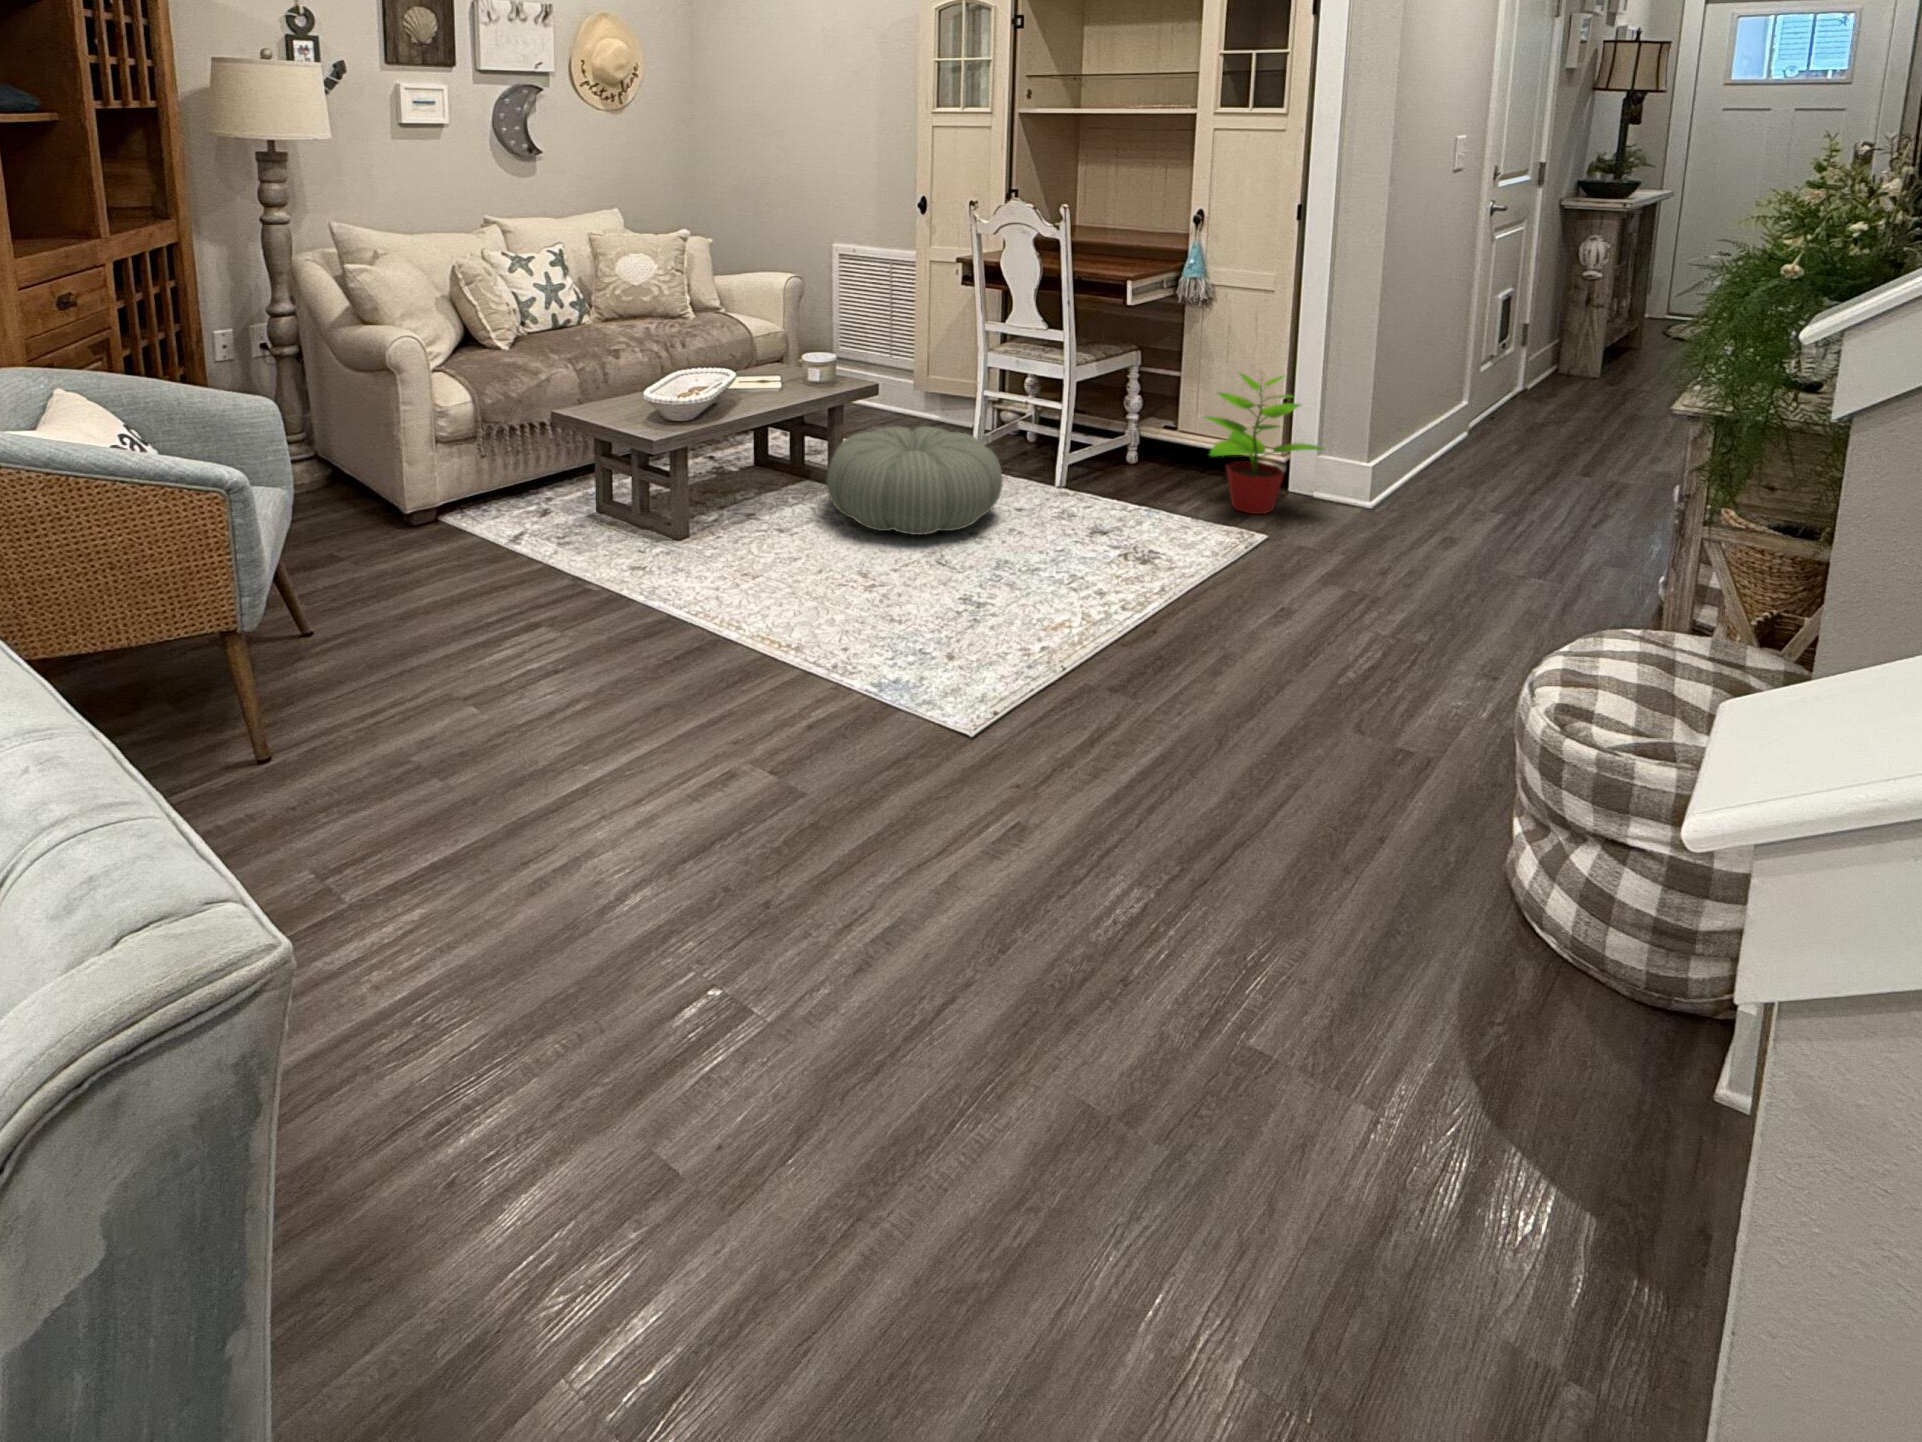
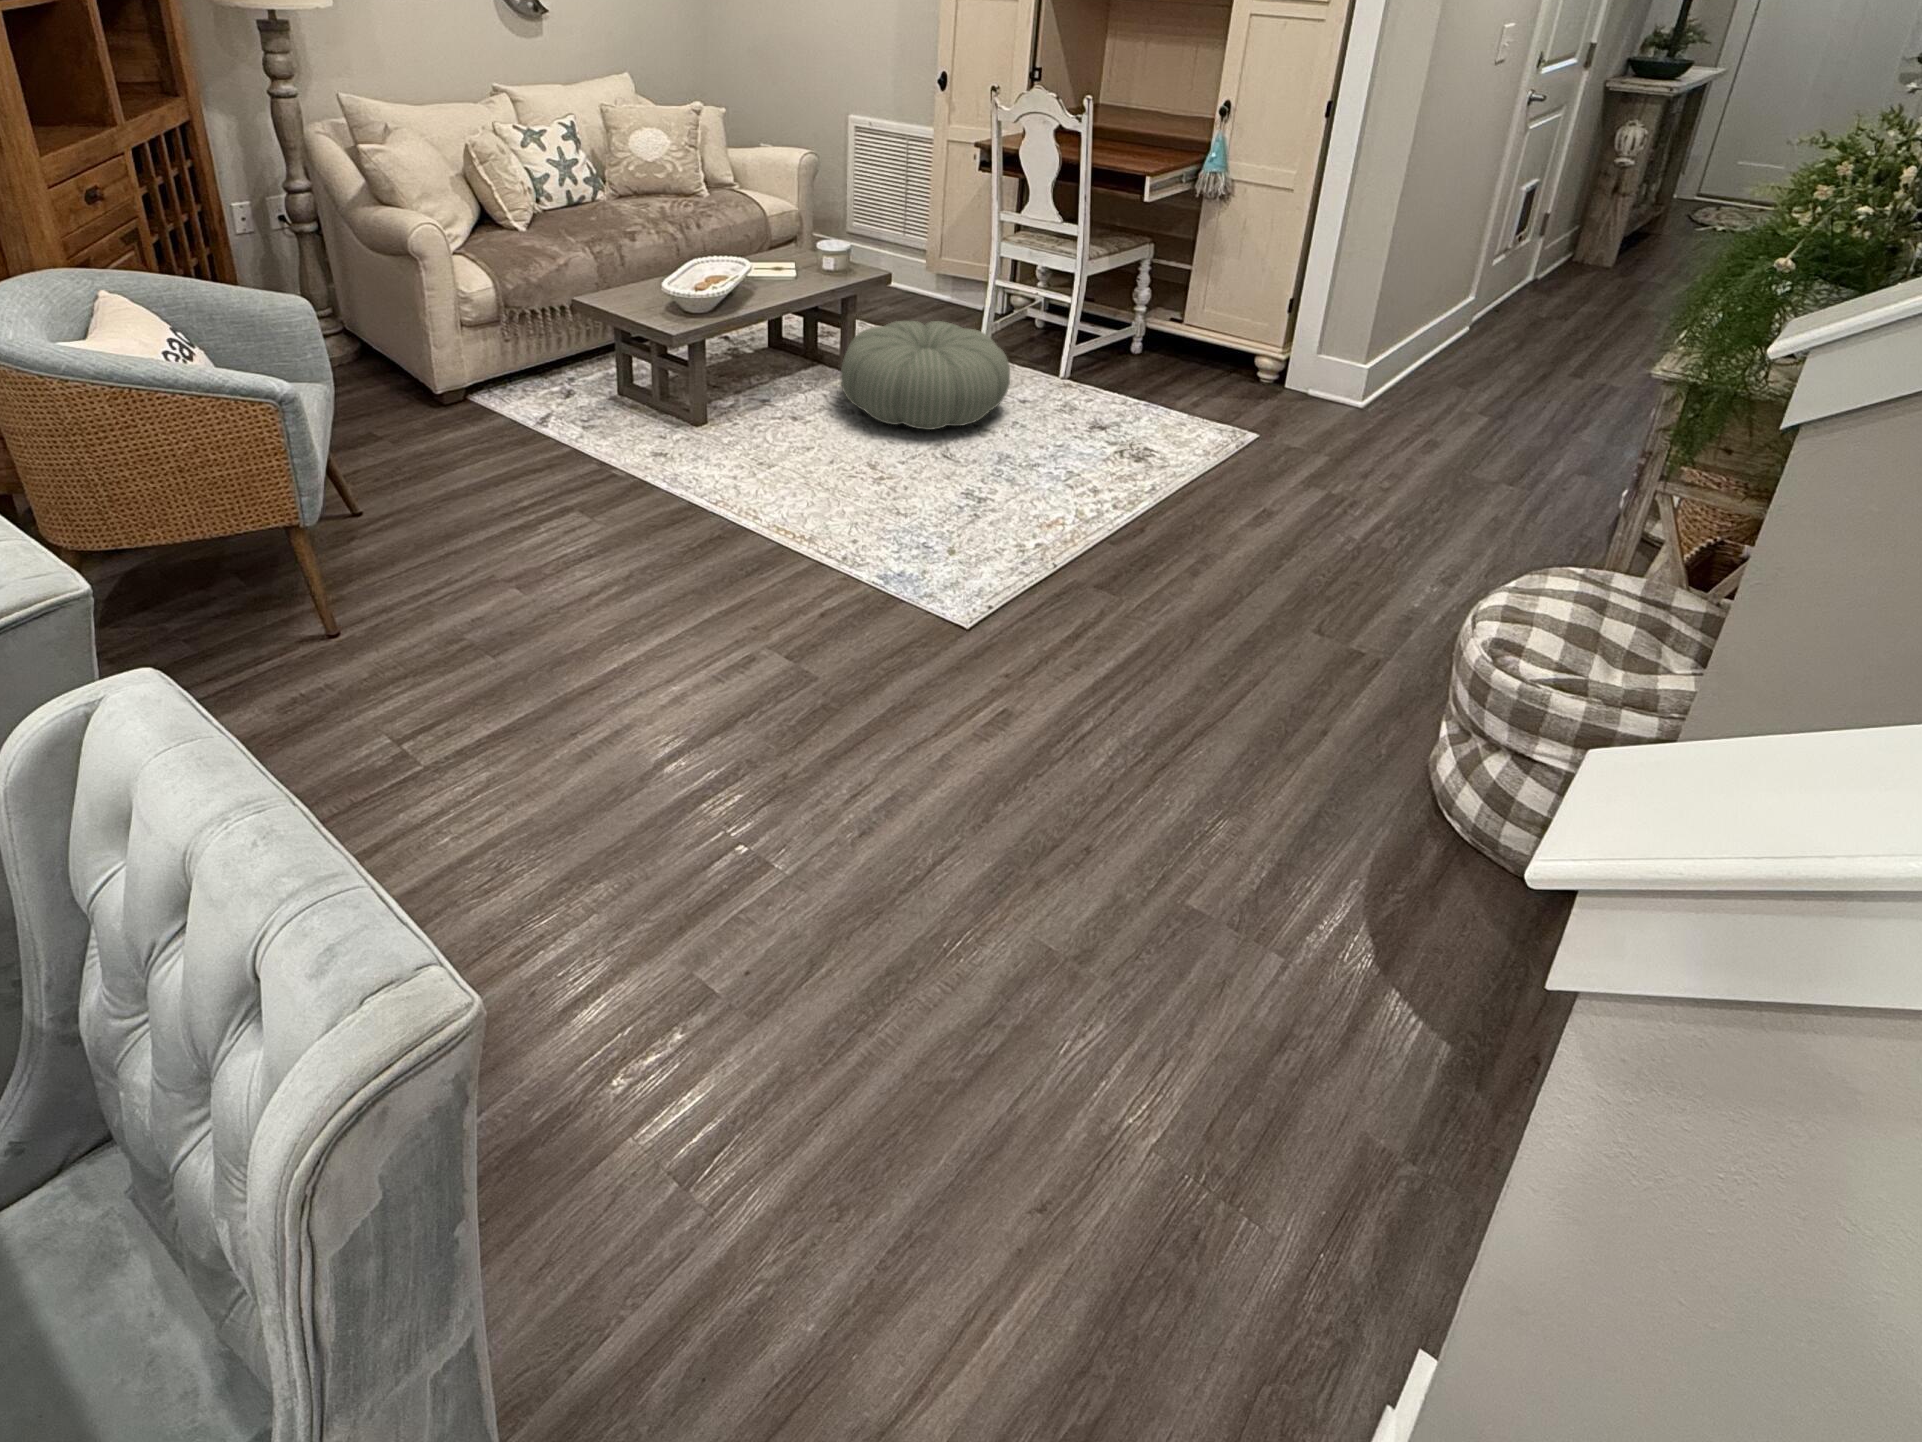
potted plant: present [1205,373,1323,514] -> none [1210,275,1326,415]

